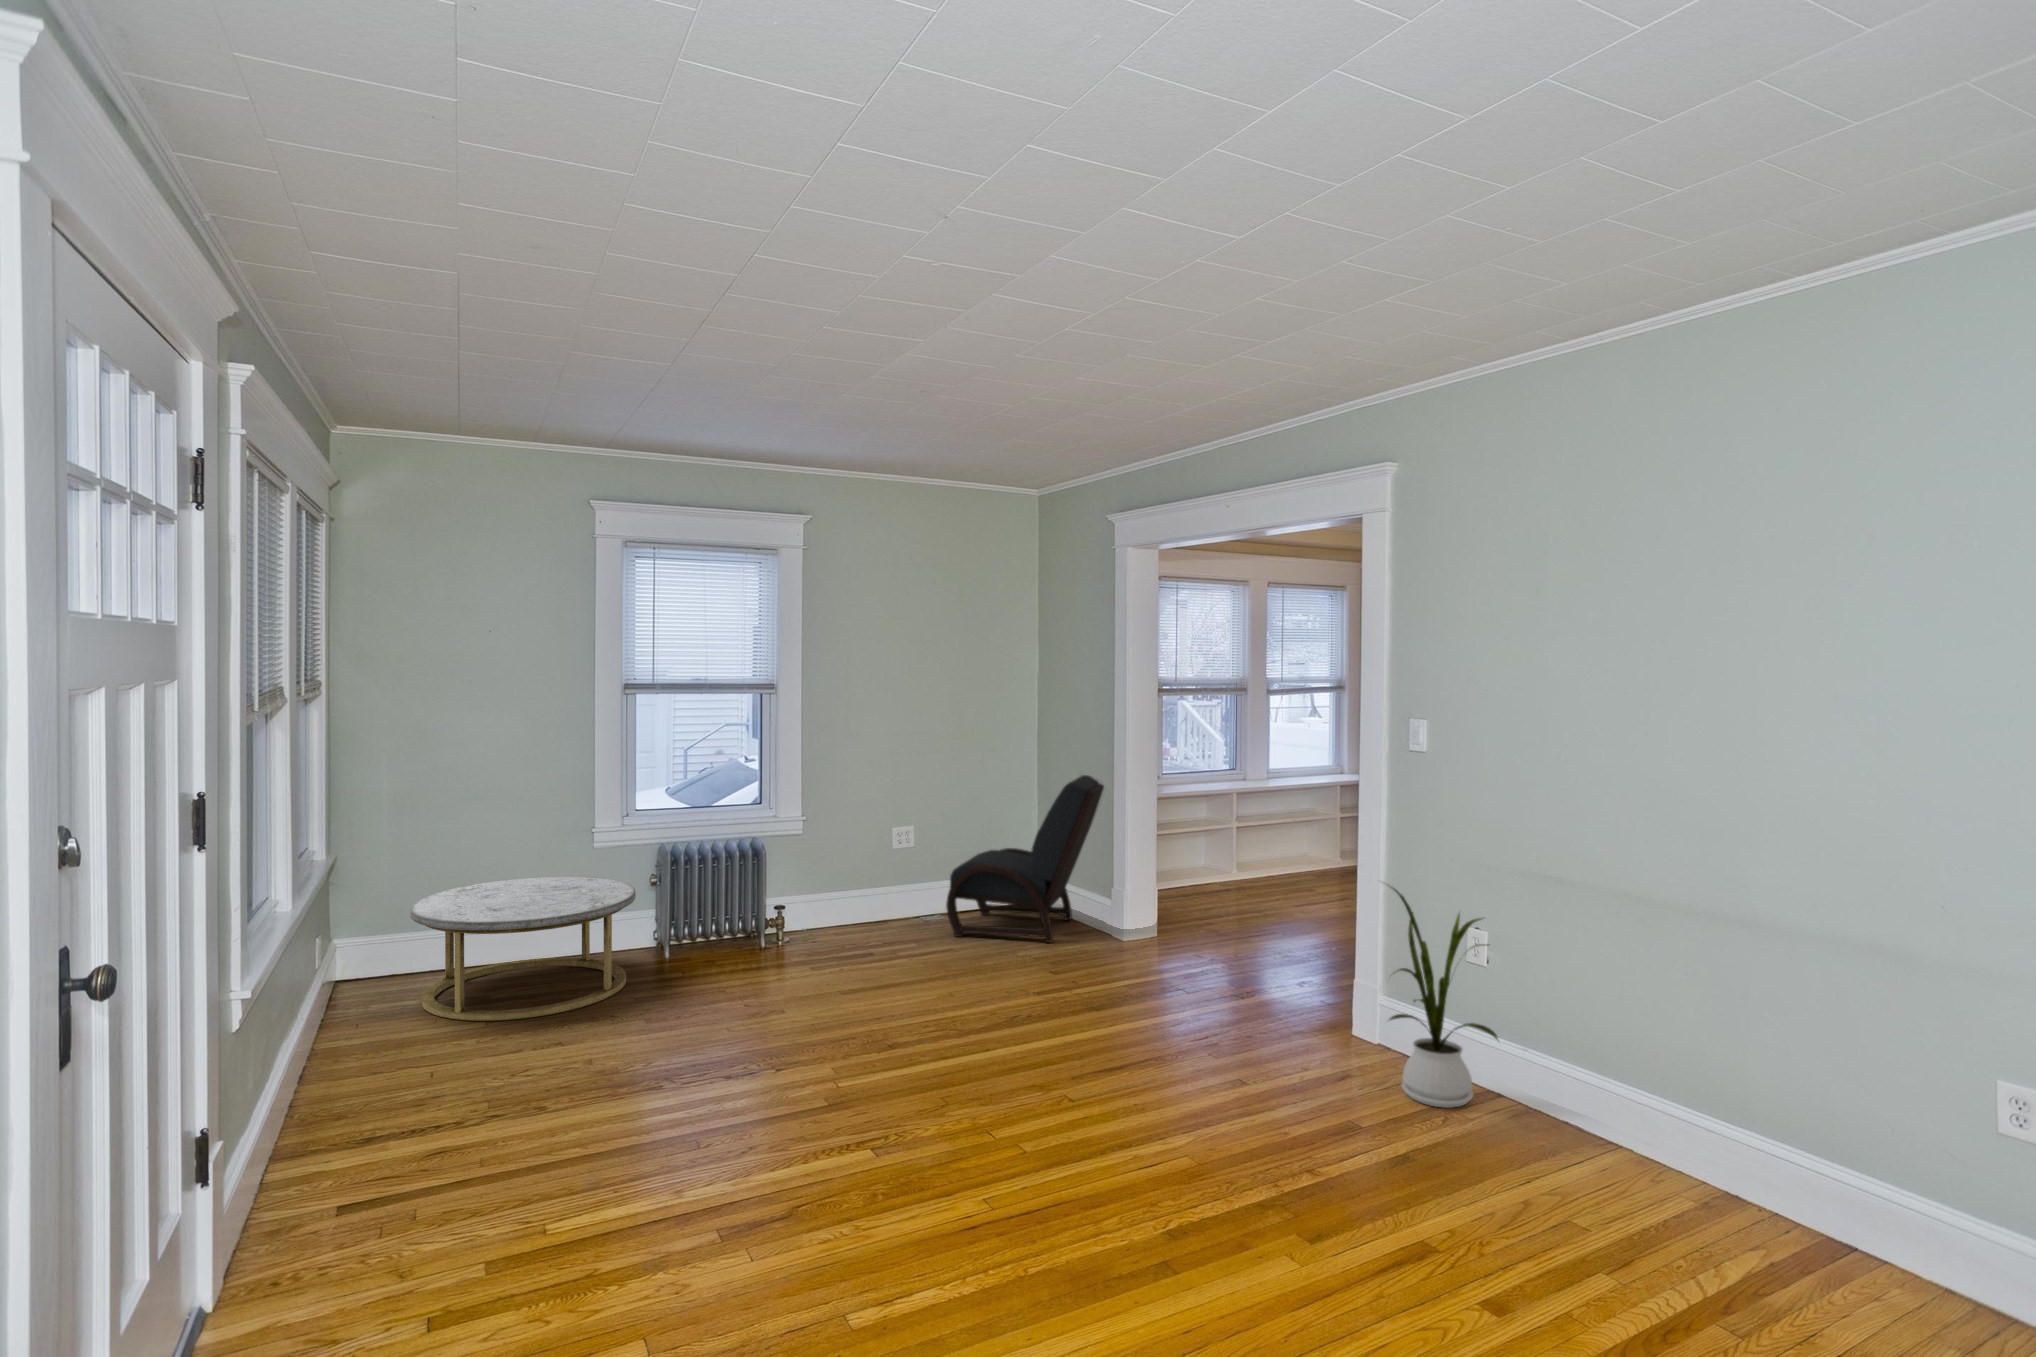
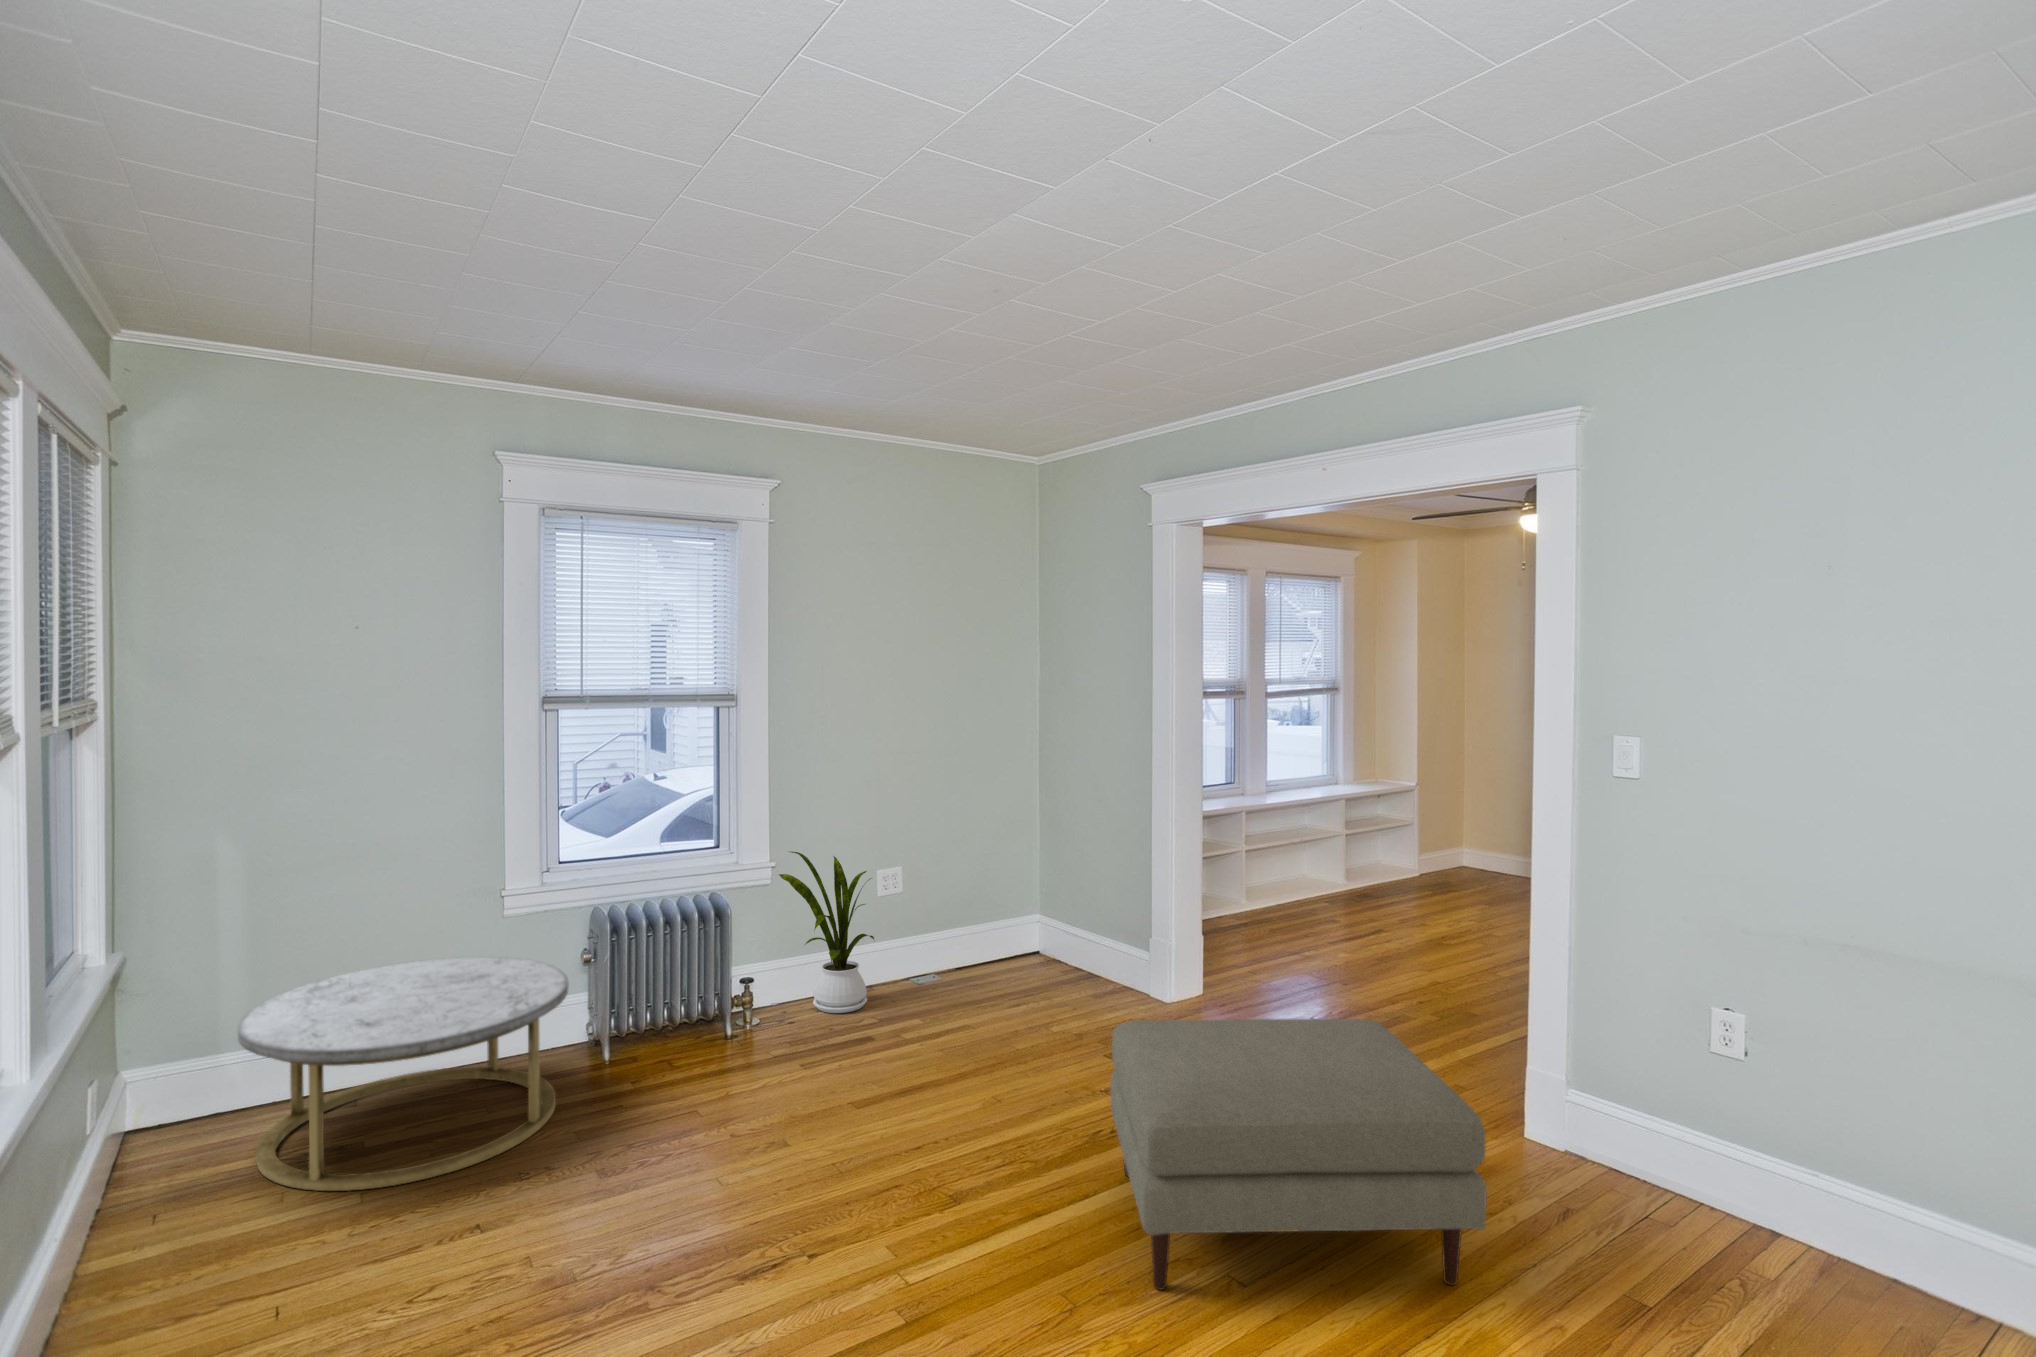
lounge chair: present [946,775,1104,943] -> none [954,800,1138,1009]
house plant: present [1390,888,1498,1108] -> present [779,852,874,1013]
ottoman: none [989,926,1237,1109] -> present [1110,1019,1487,1290]

